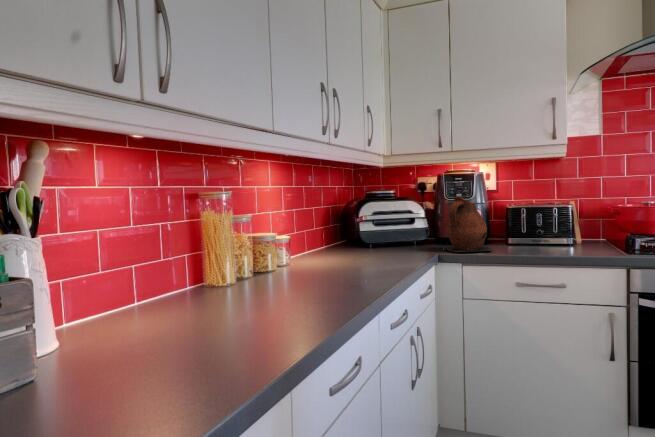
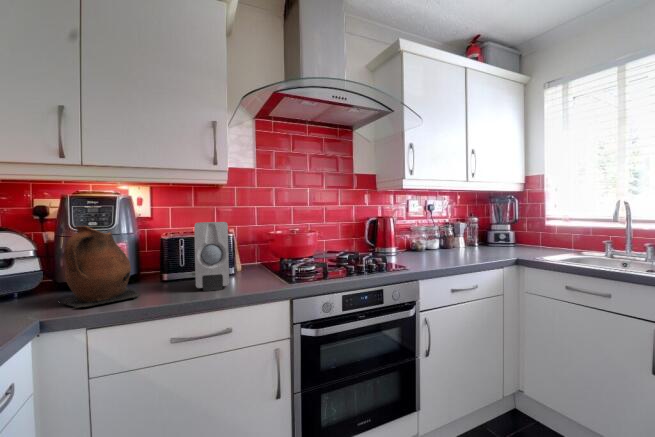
soap dispenser: none [536,193,566,253] -> present [194,222,229,291]

